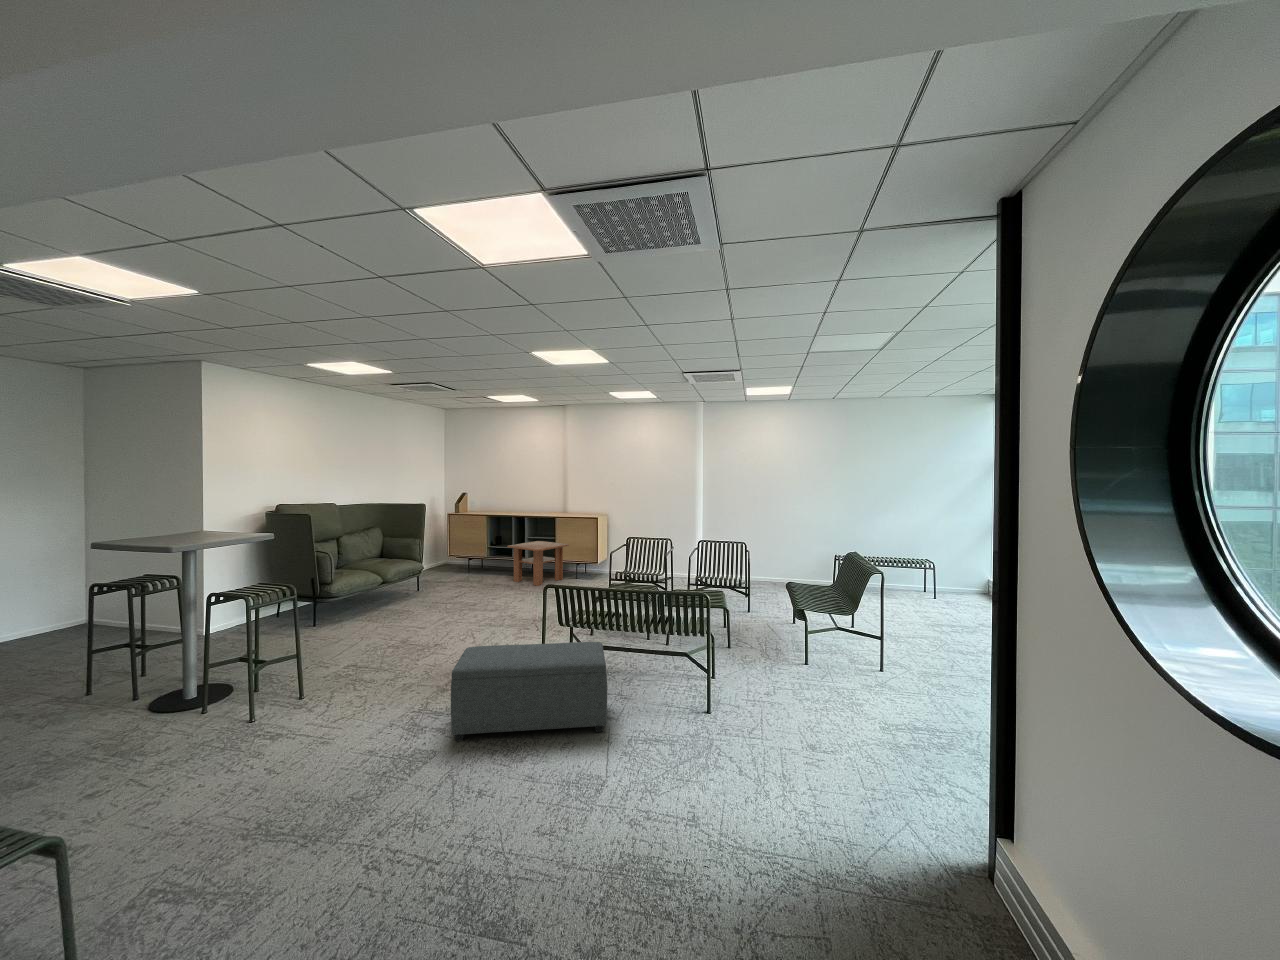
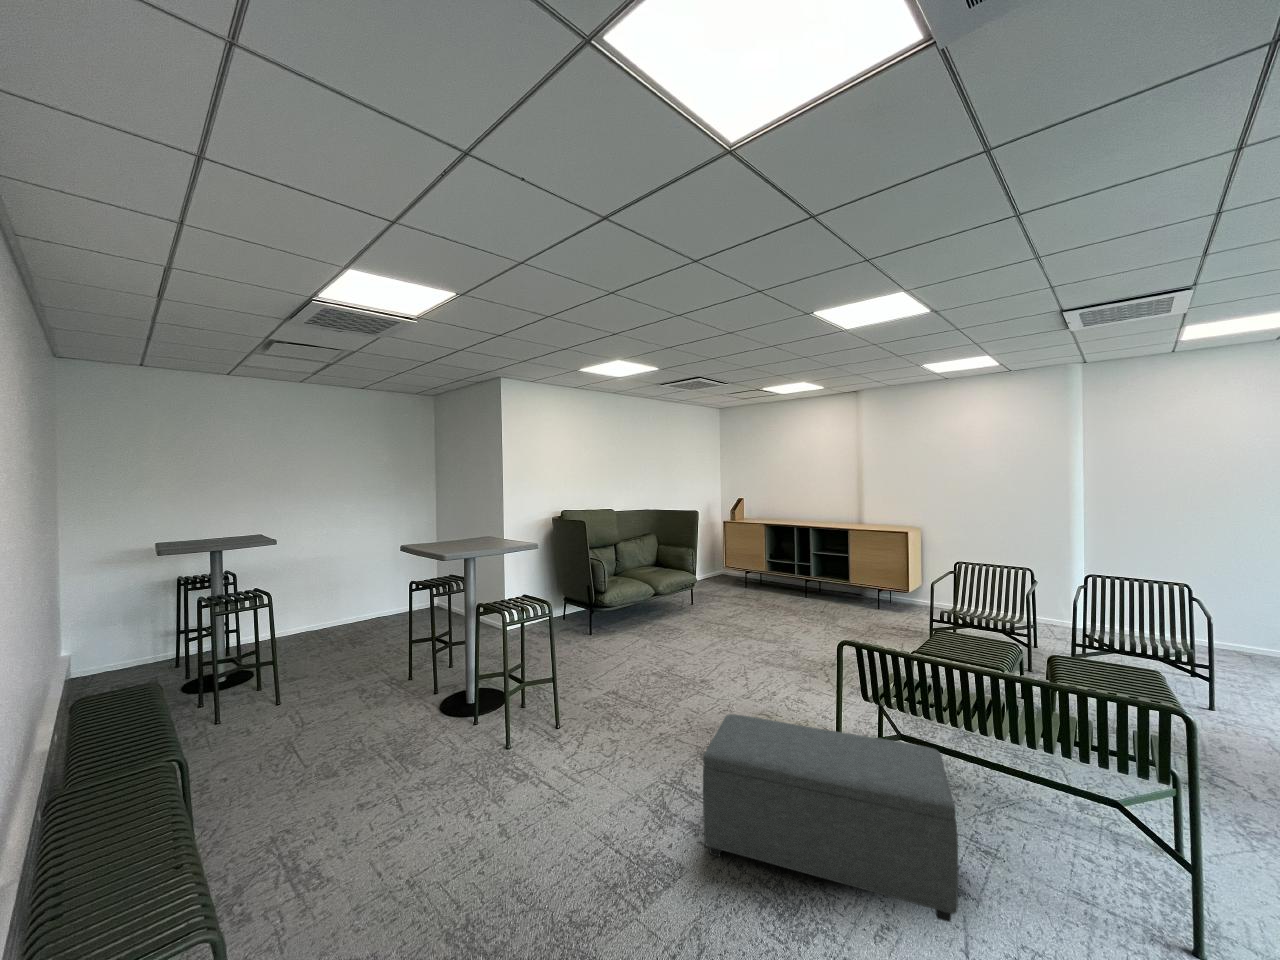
coffee table: present [507,541,569,586] -> none [788,557,866,614]

